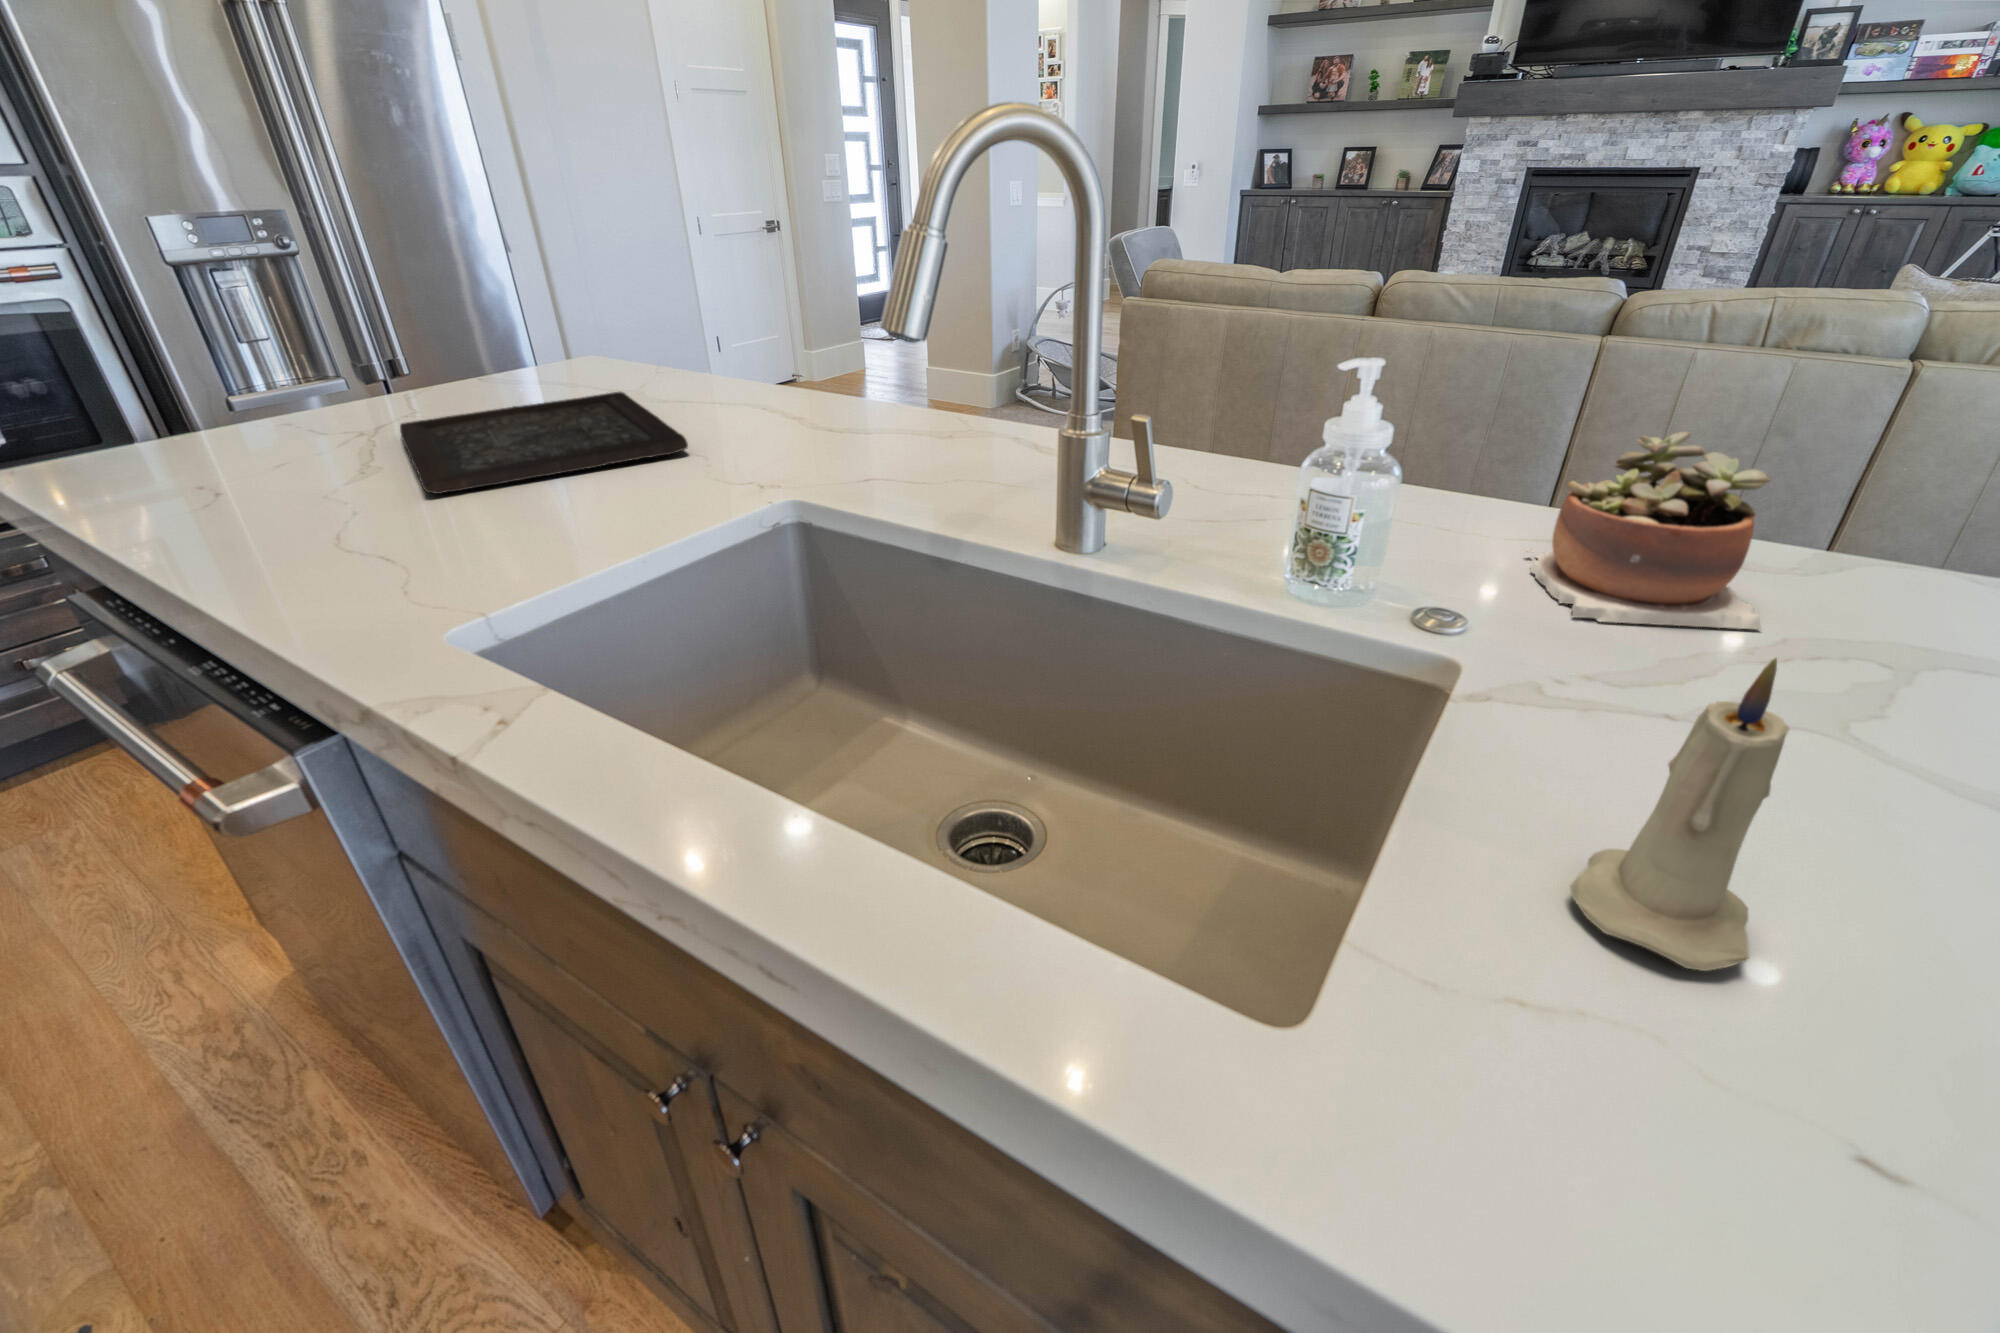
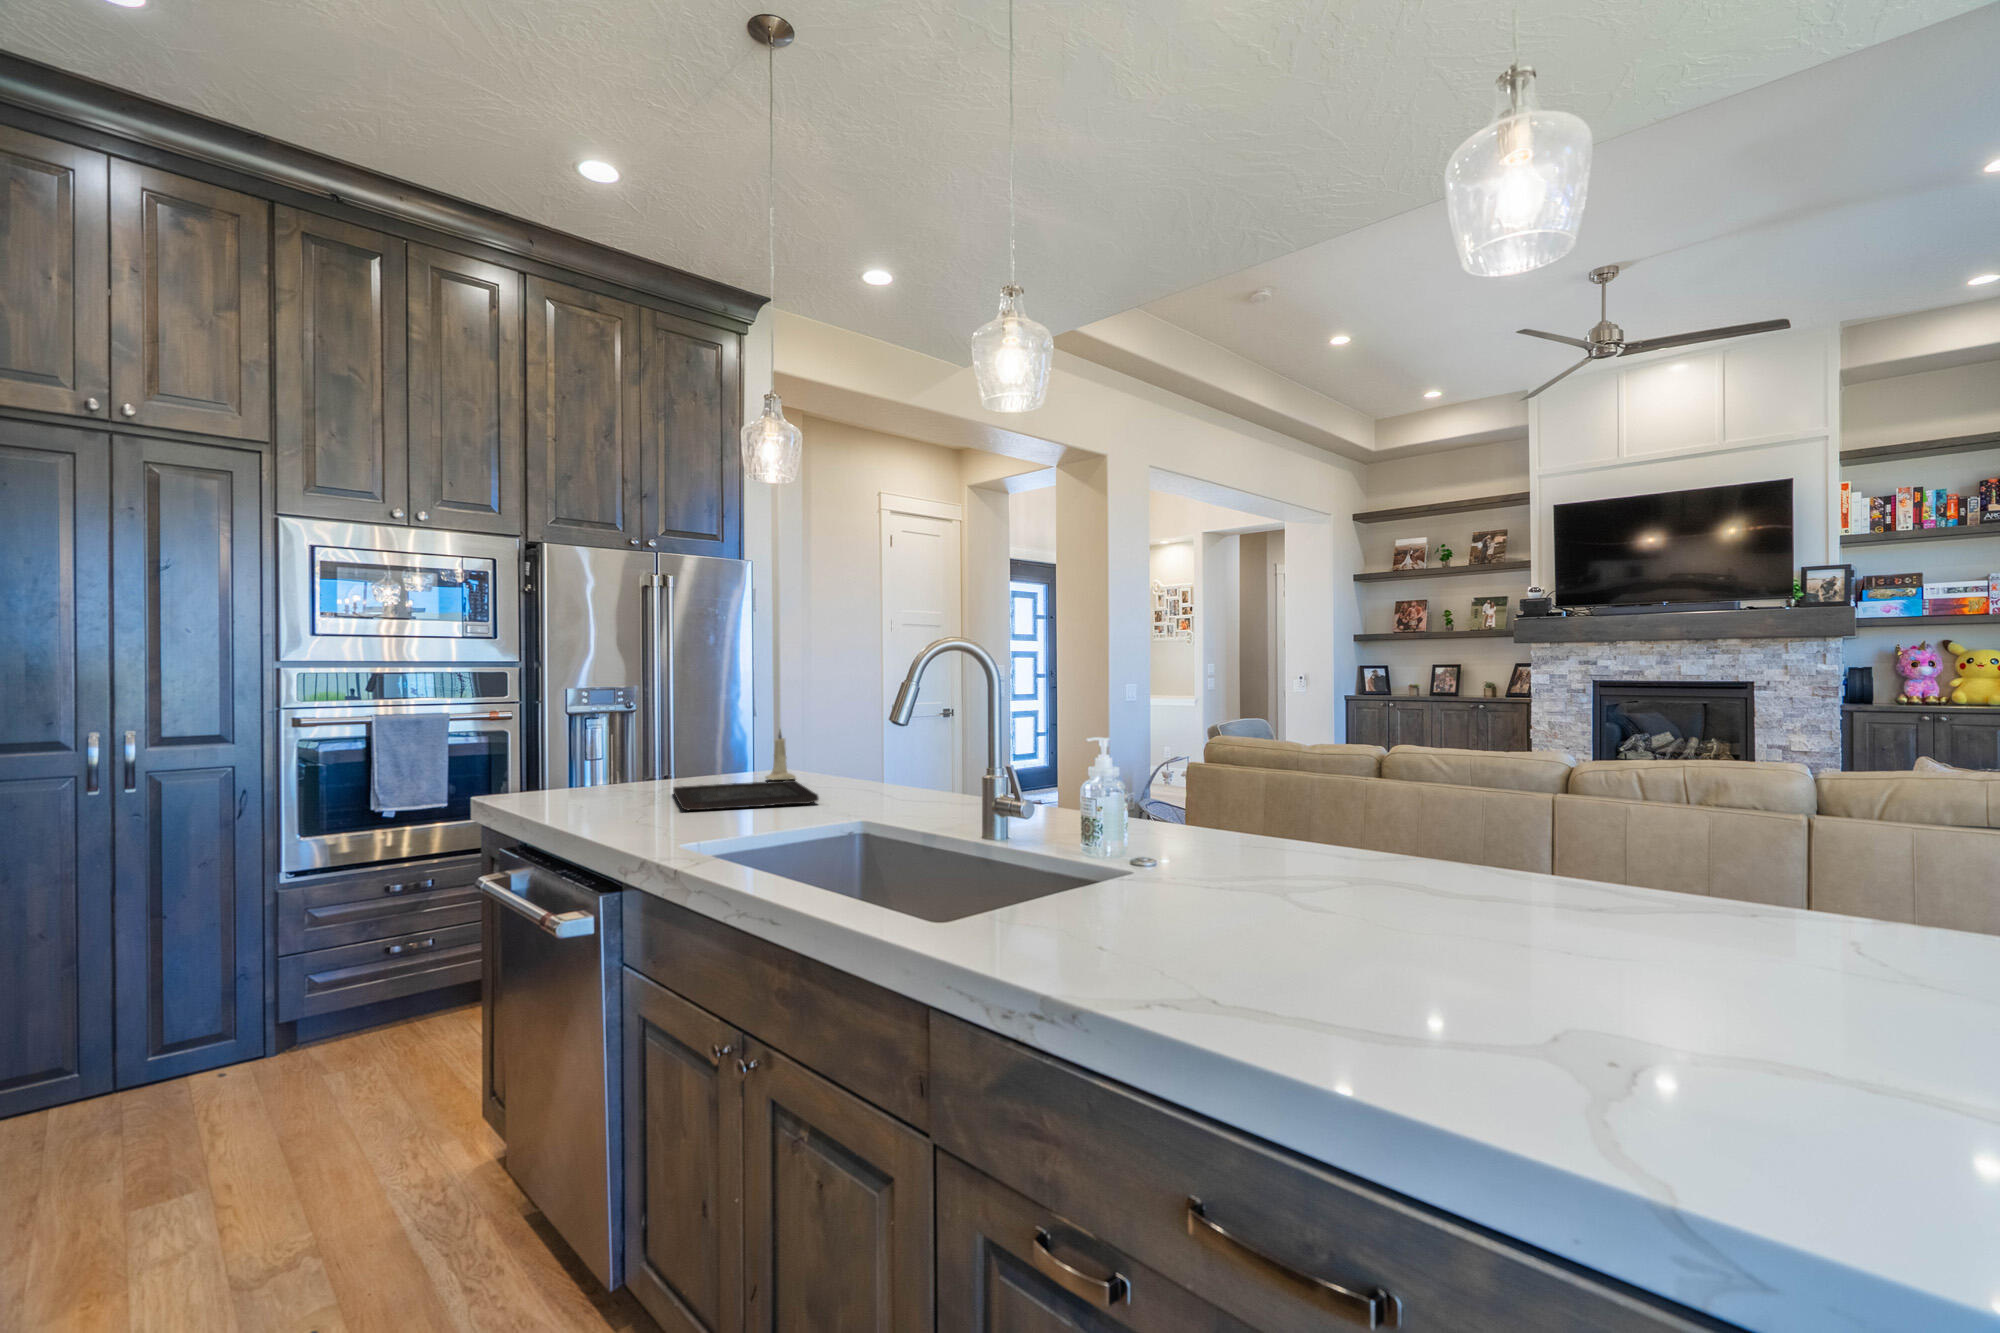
succulent plant: present [1527,431,1770,630] -> none [1211,779,1309,871]
candle: present [1570,658,1789,971] -> present [766,731,796,780]

